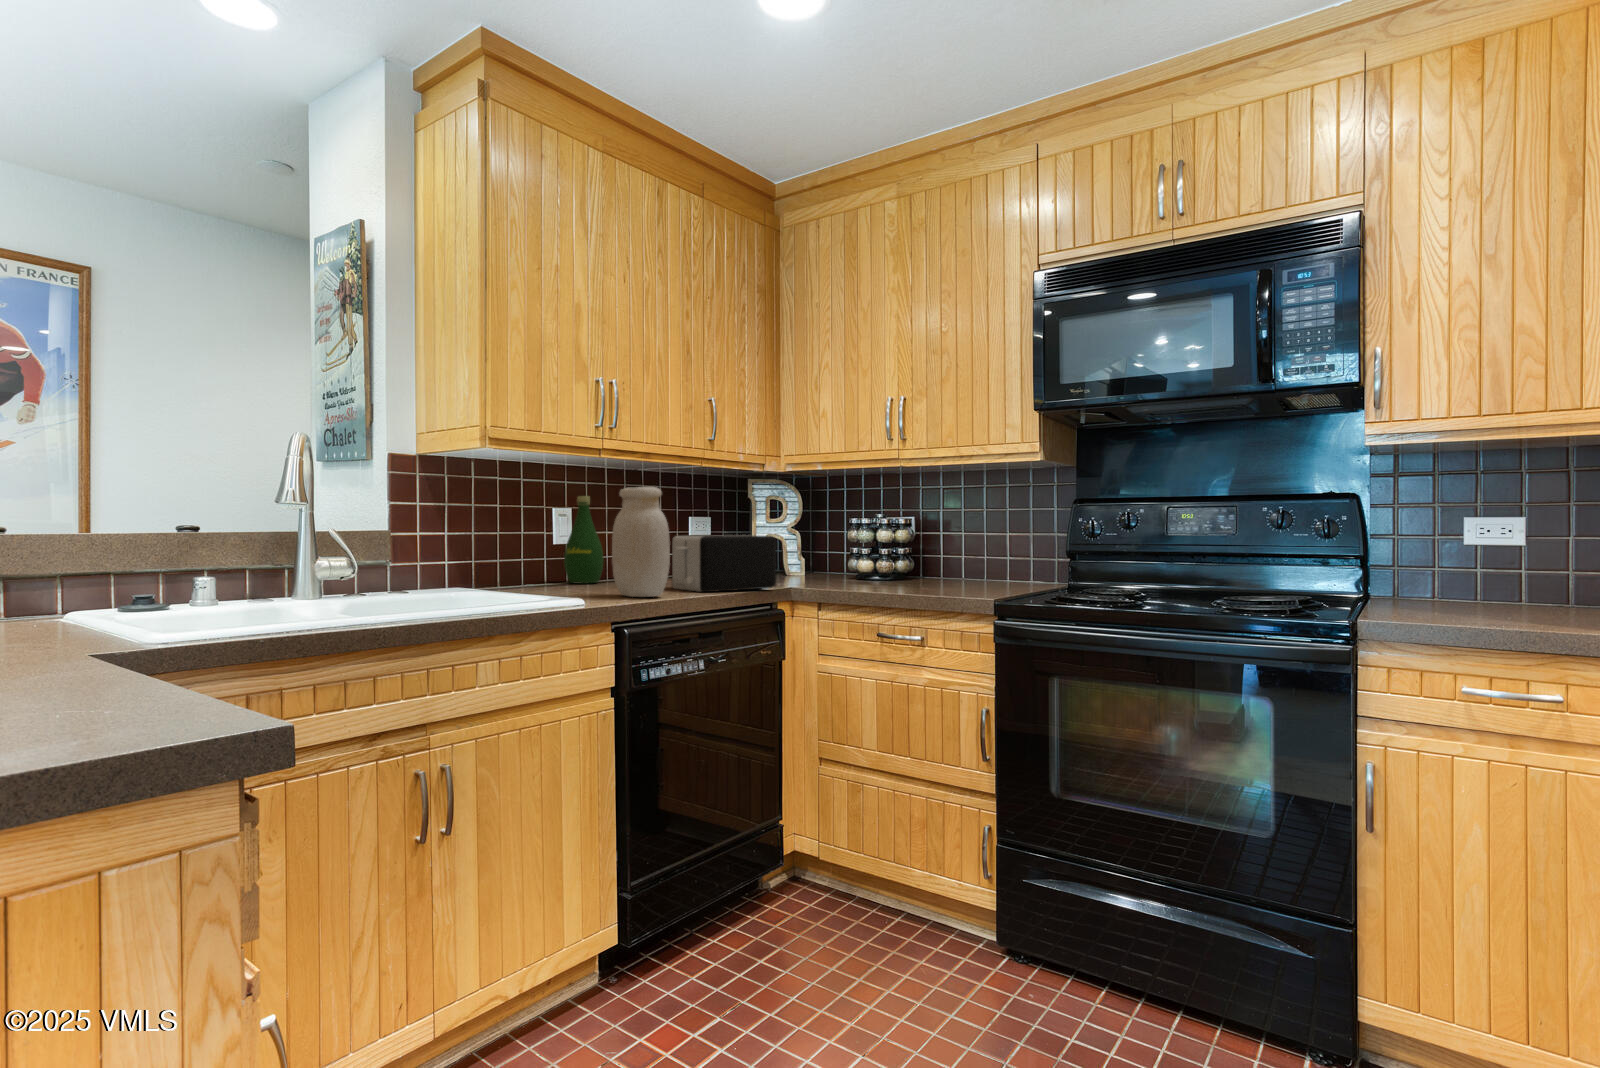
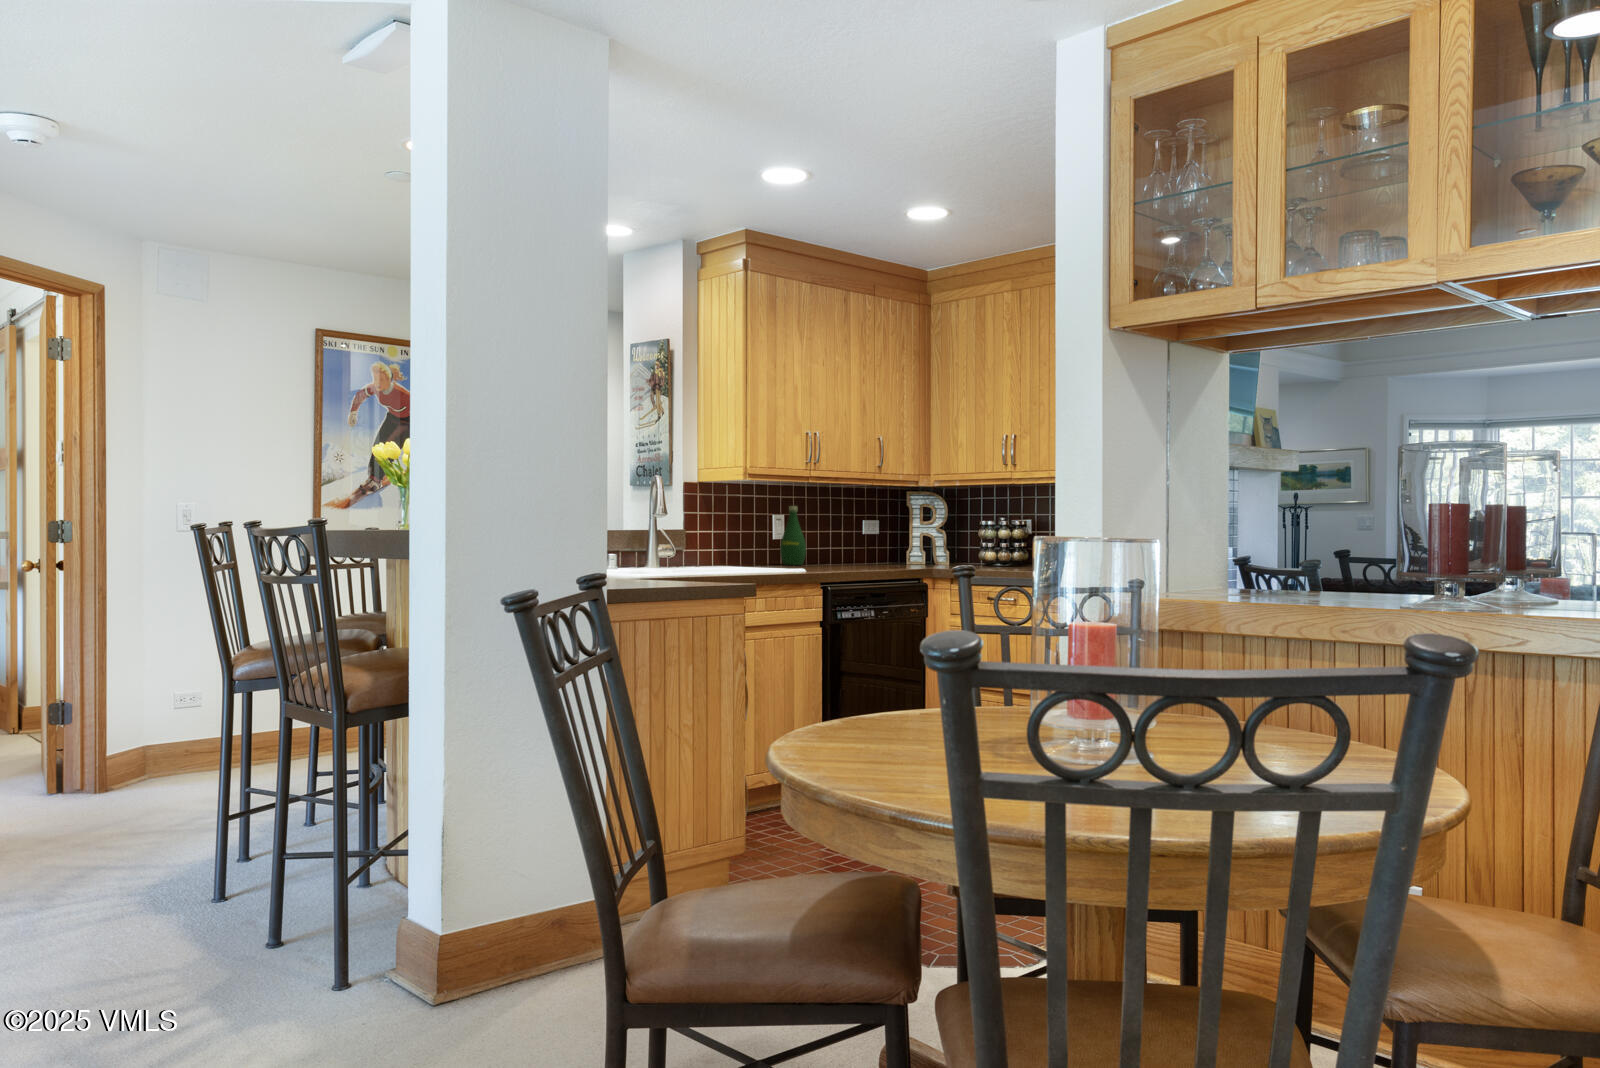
jar: present [612,487,670,597] -> none [818,502,853,570]
toaster: present [672,535,776,592] -> none [853,533,924,570]

